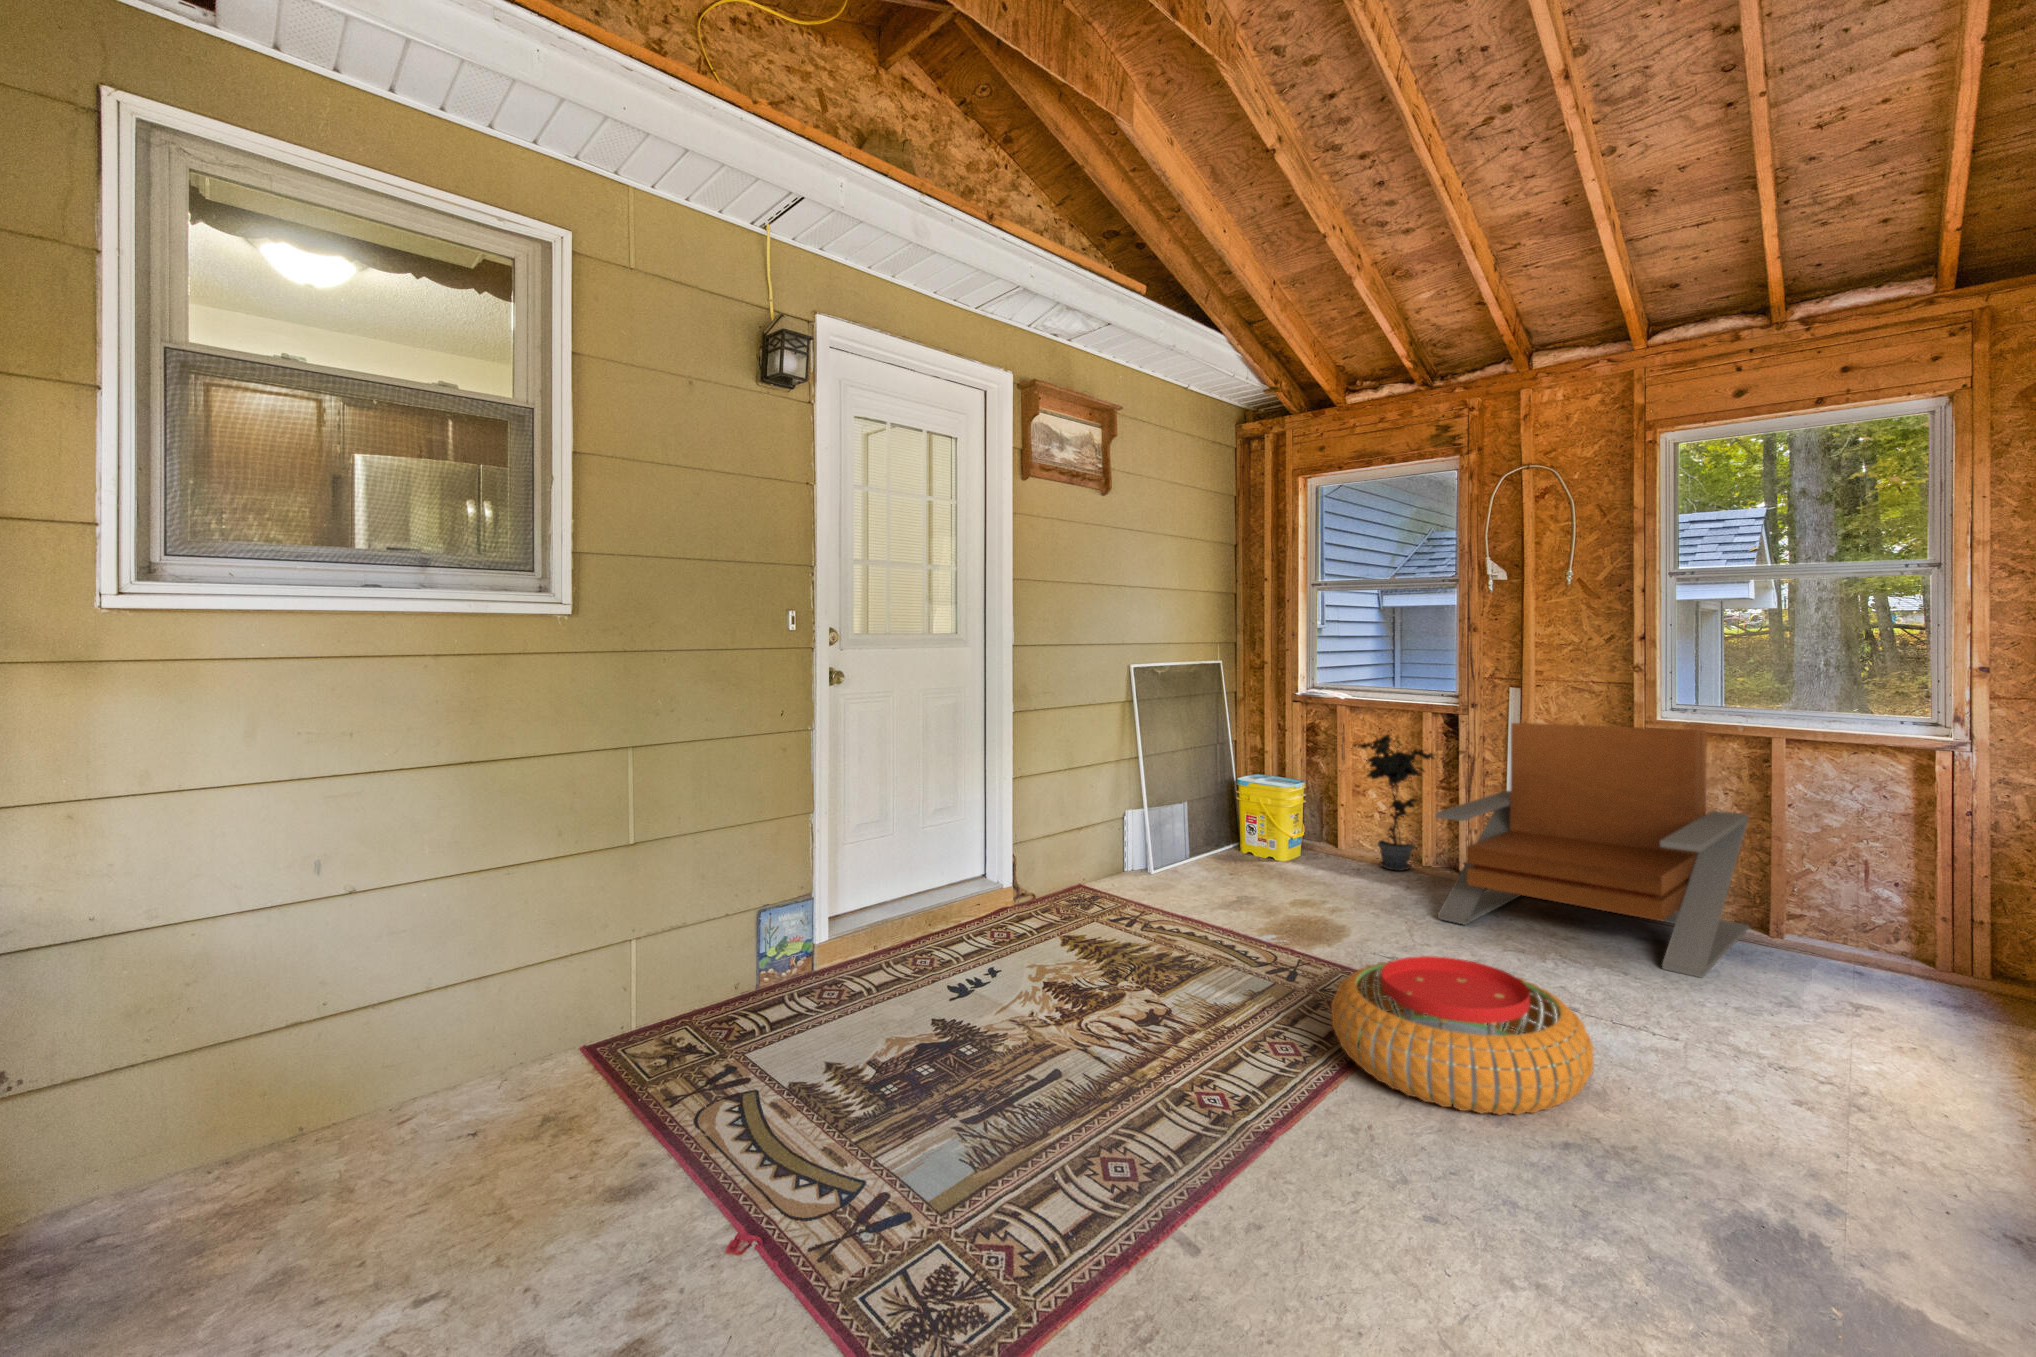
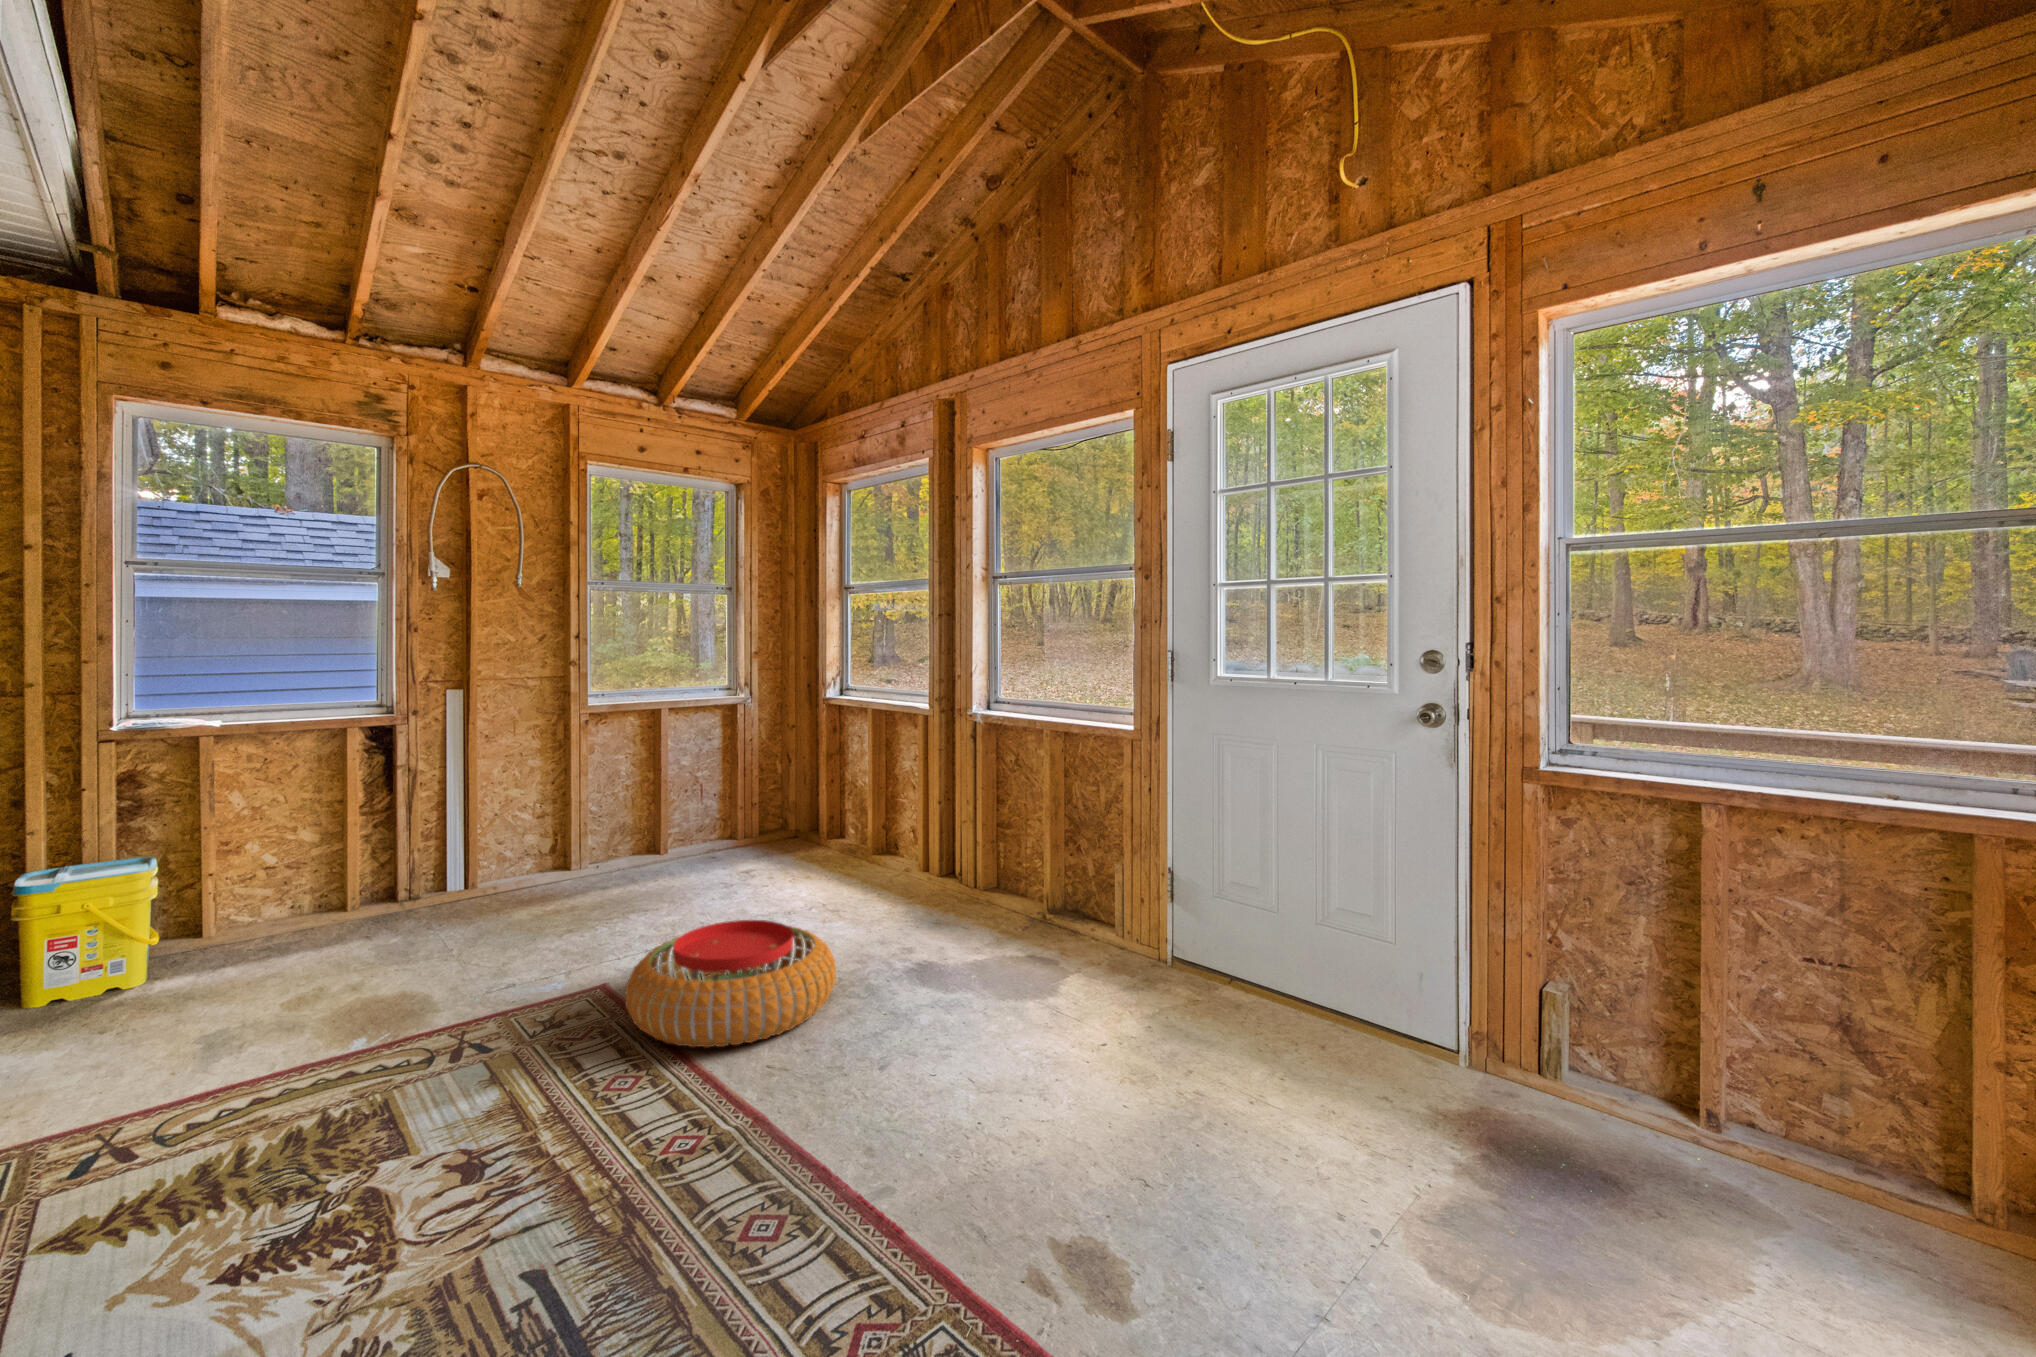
lounge chair: present [1436,723,1749,978] -> none [469,721,715,943]
potted plant: present [1351,730,1435,871] -> none [238,751,393,930]

